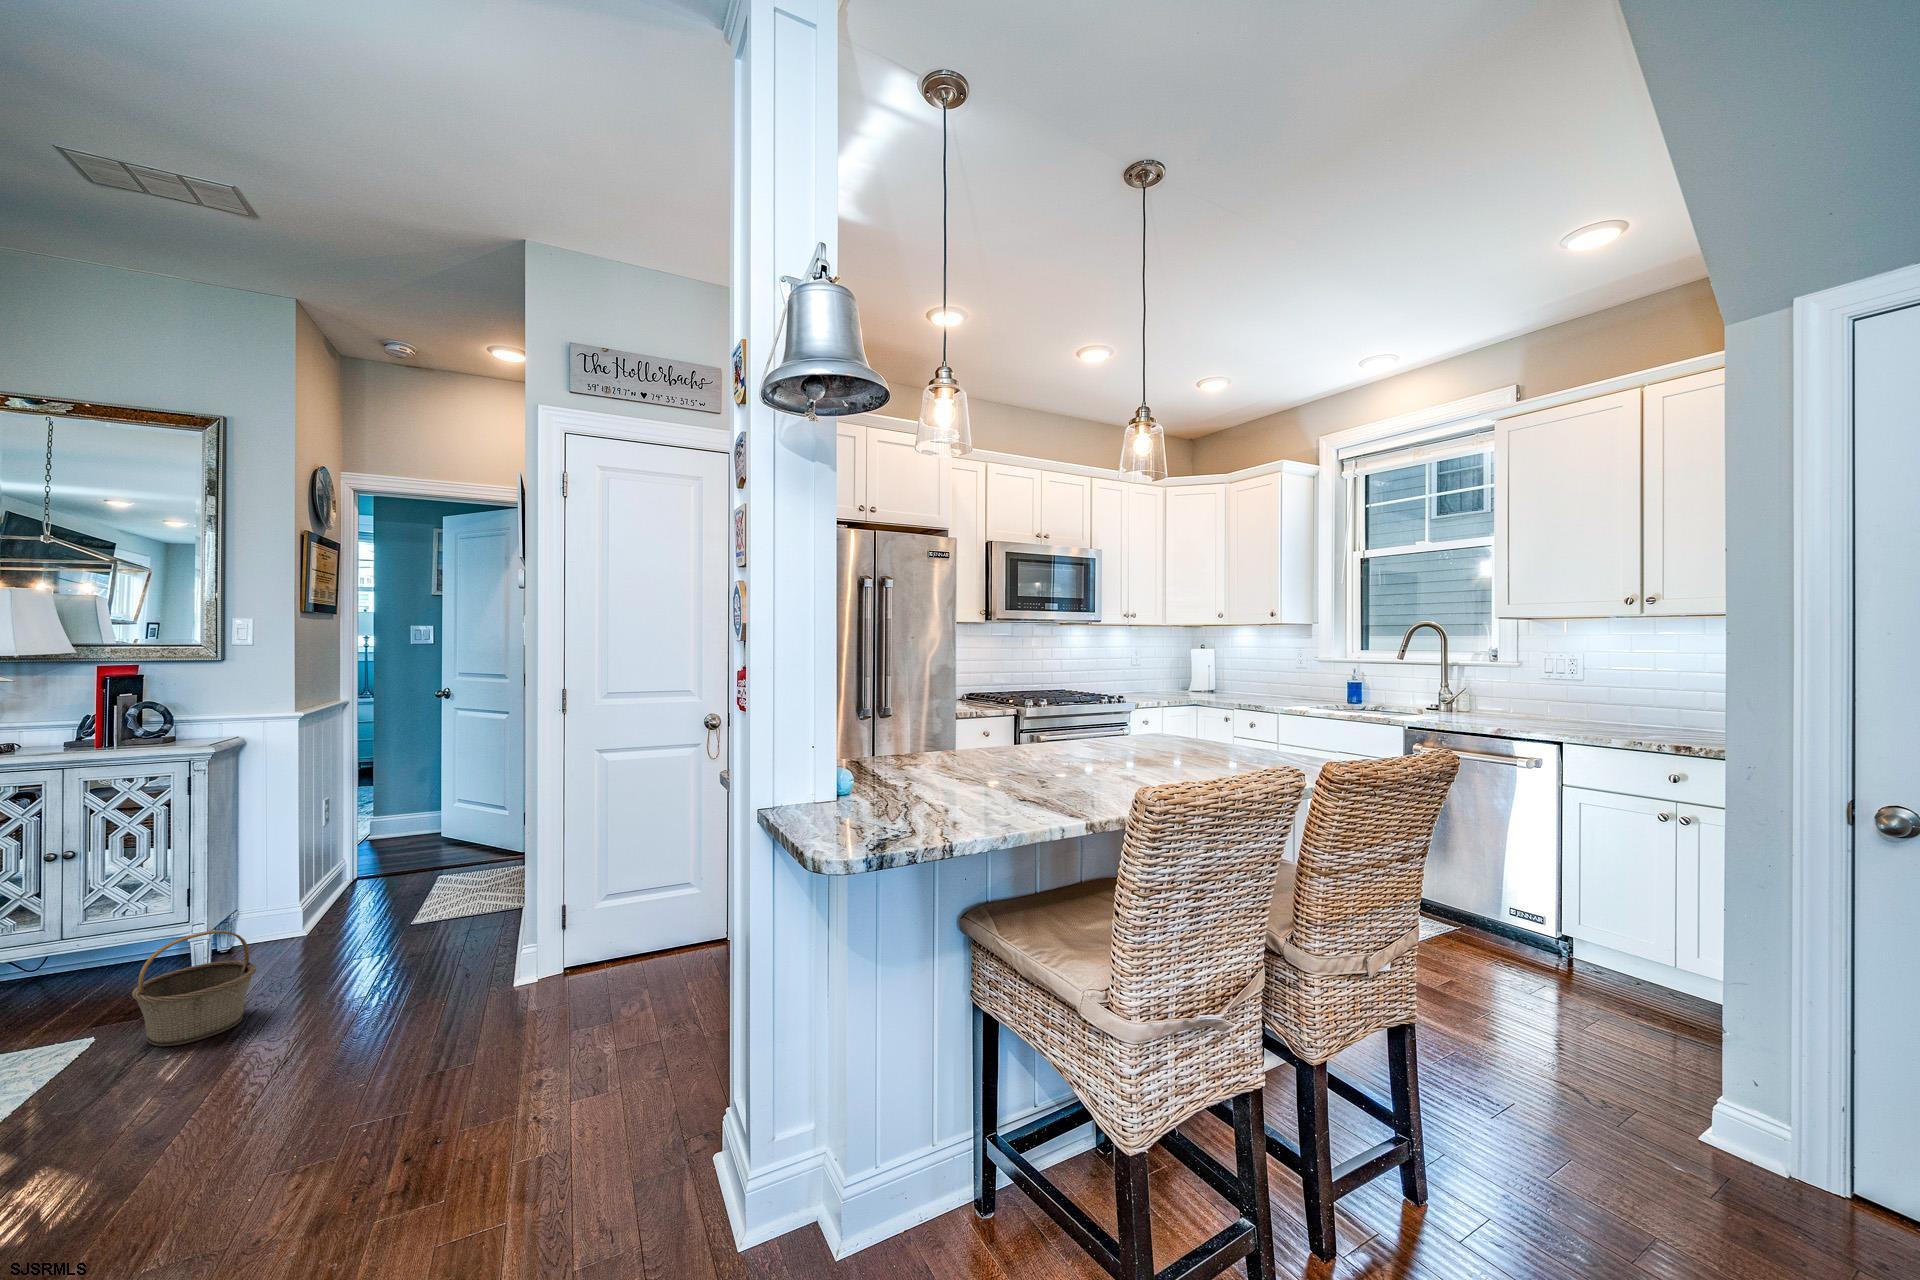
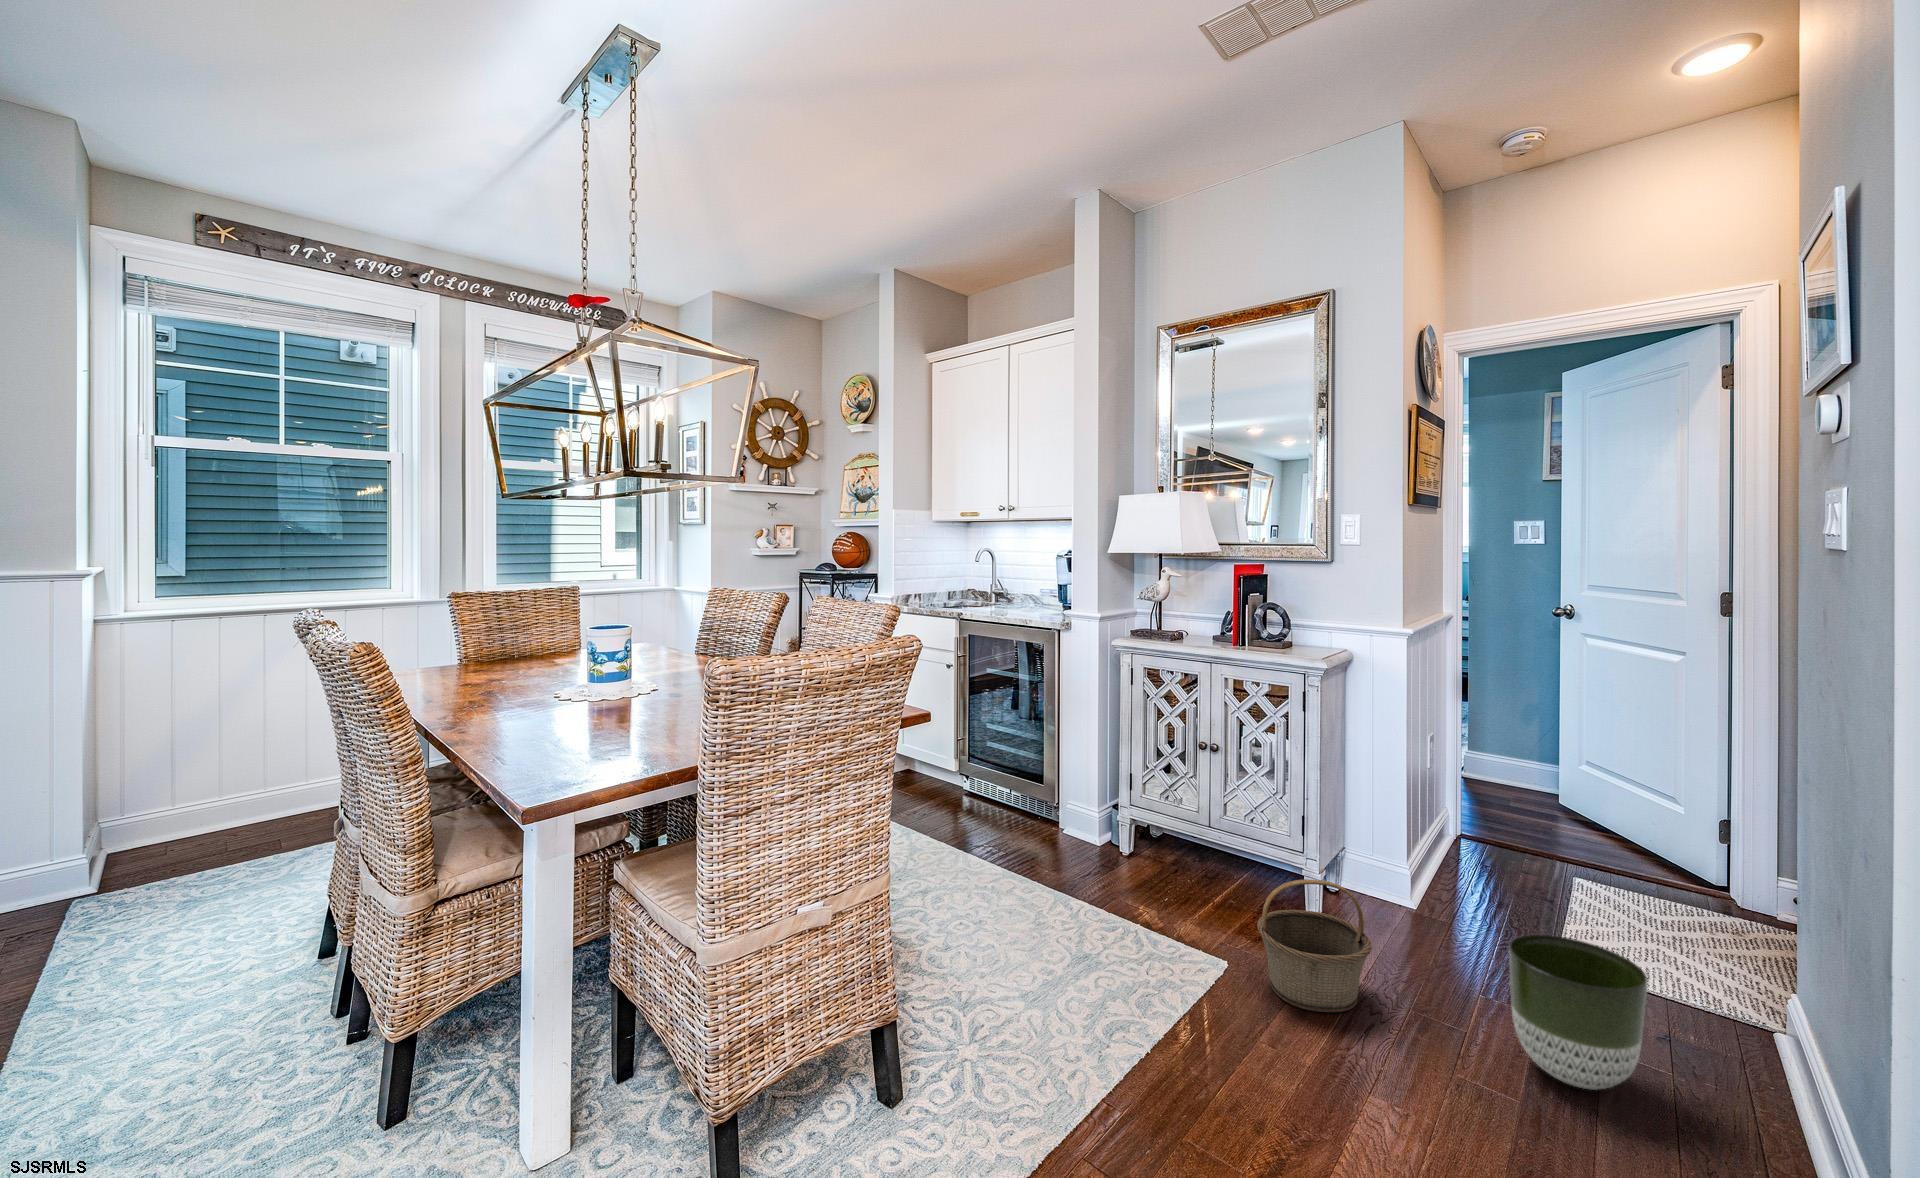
planter: none [367,905,452,998] -> present [1509,935,1647,1090]

